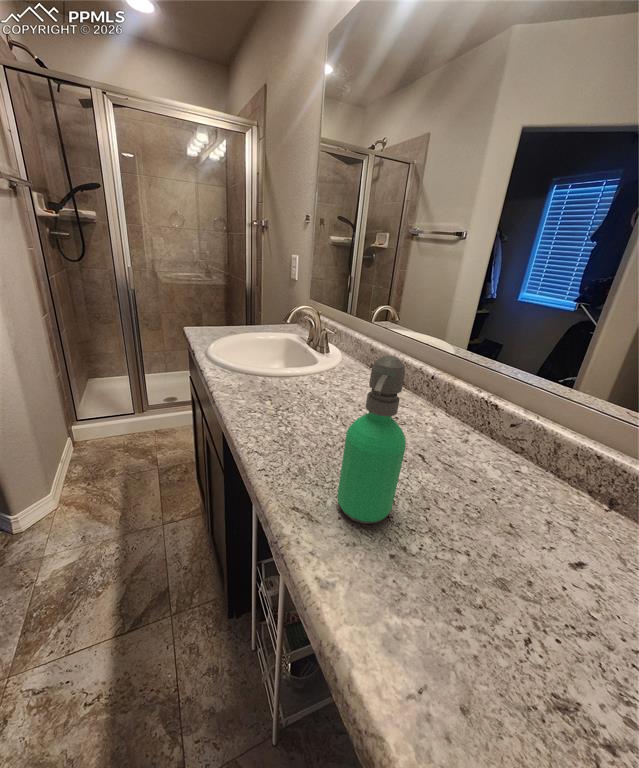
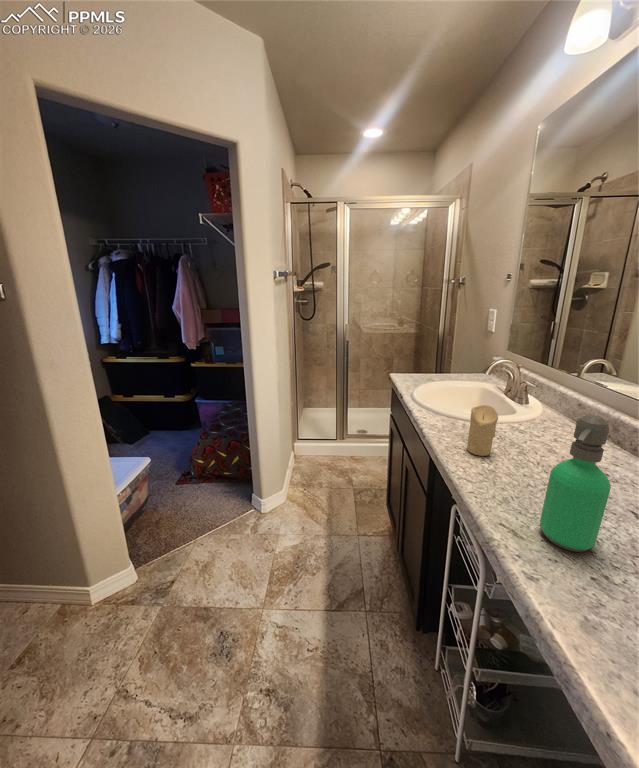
candle: none [264,355,295,417] -> present [467,405,498,456]

